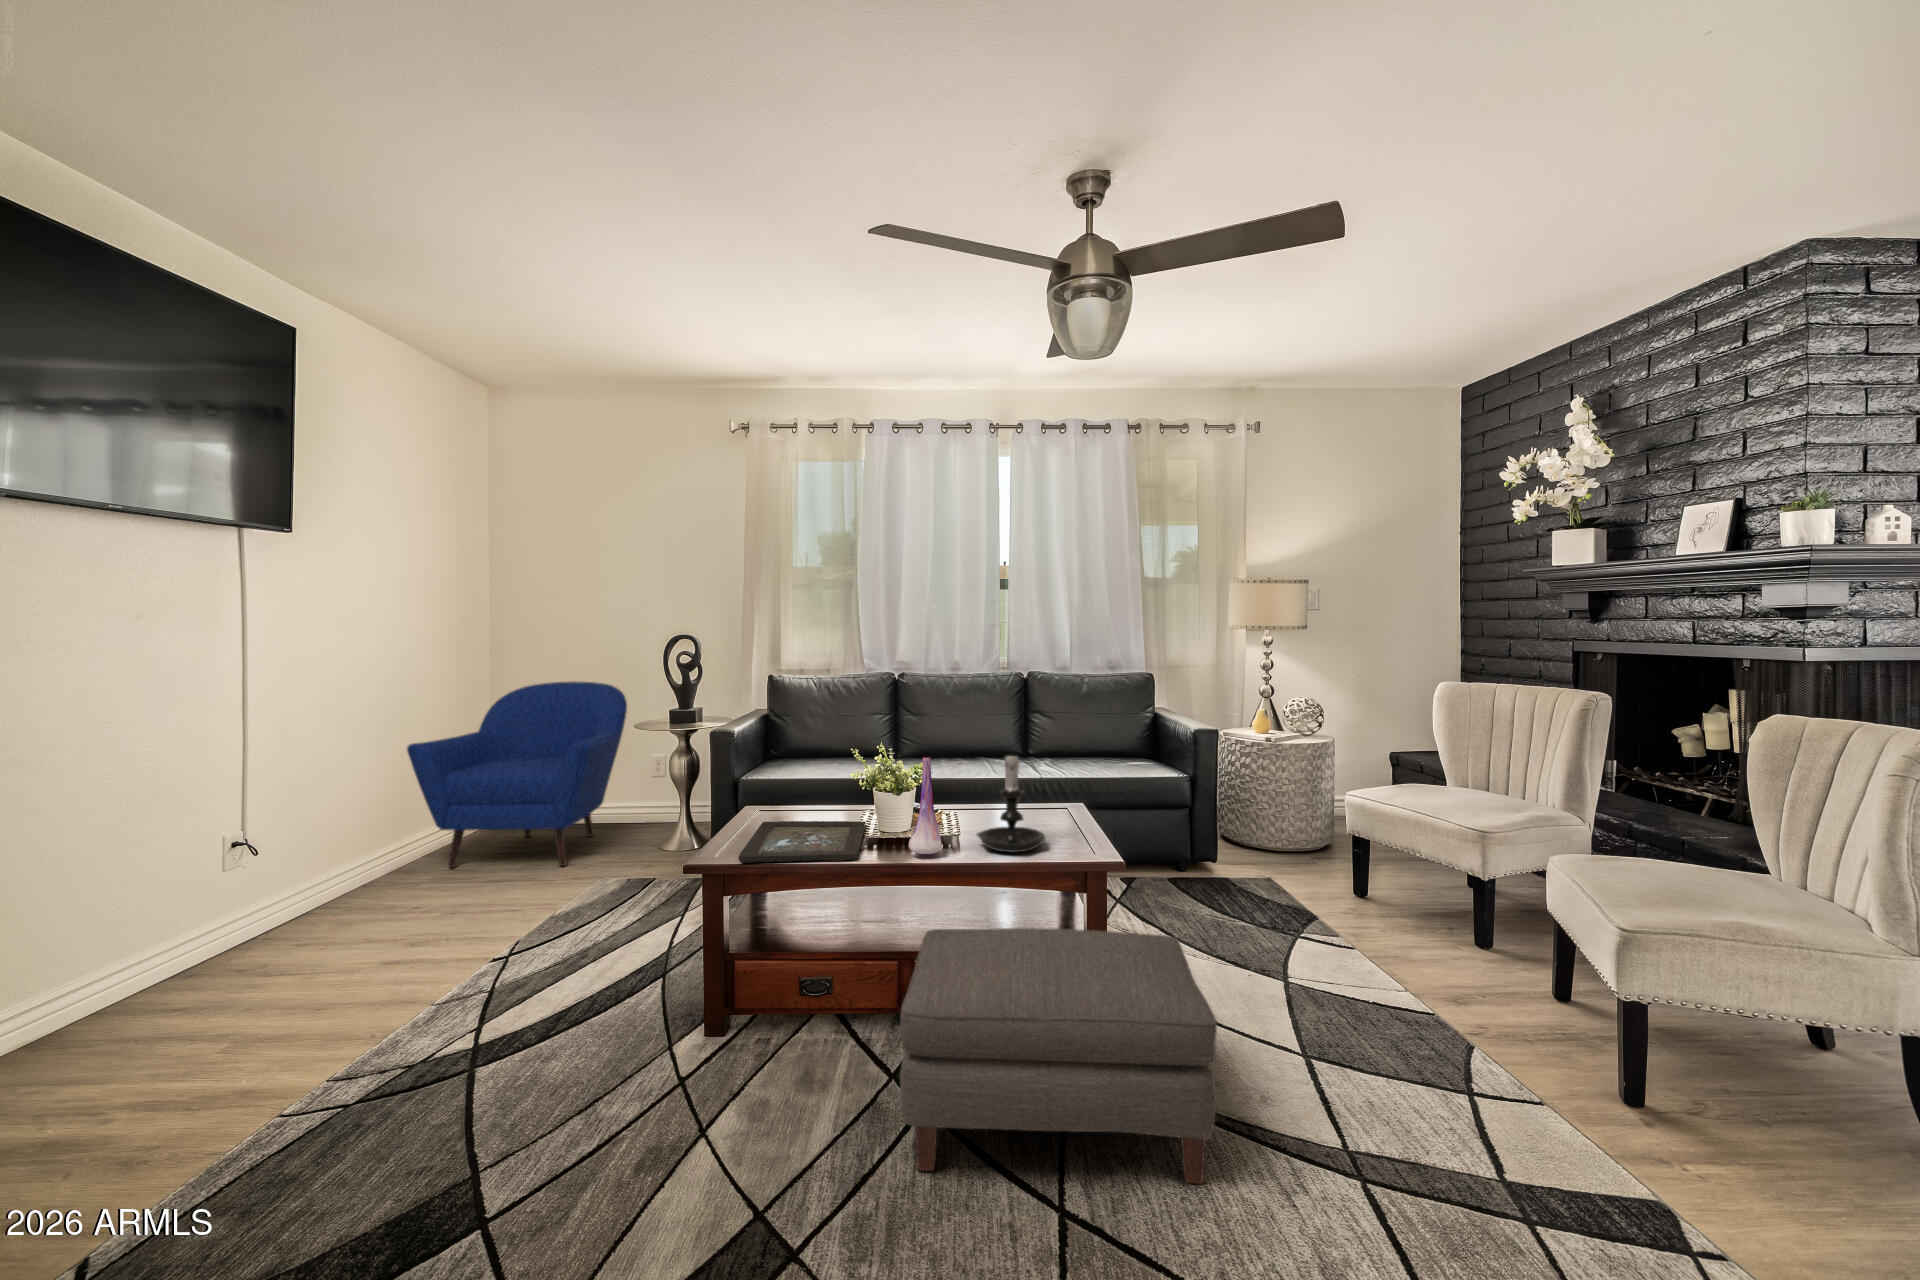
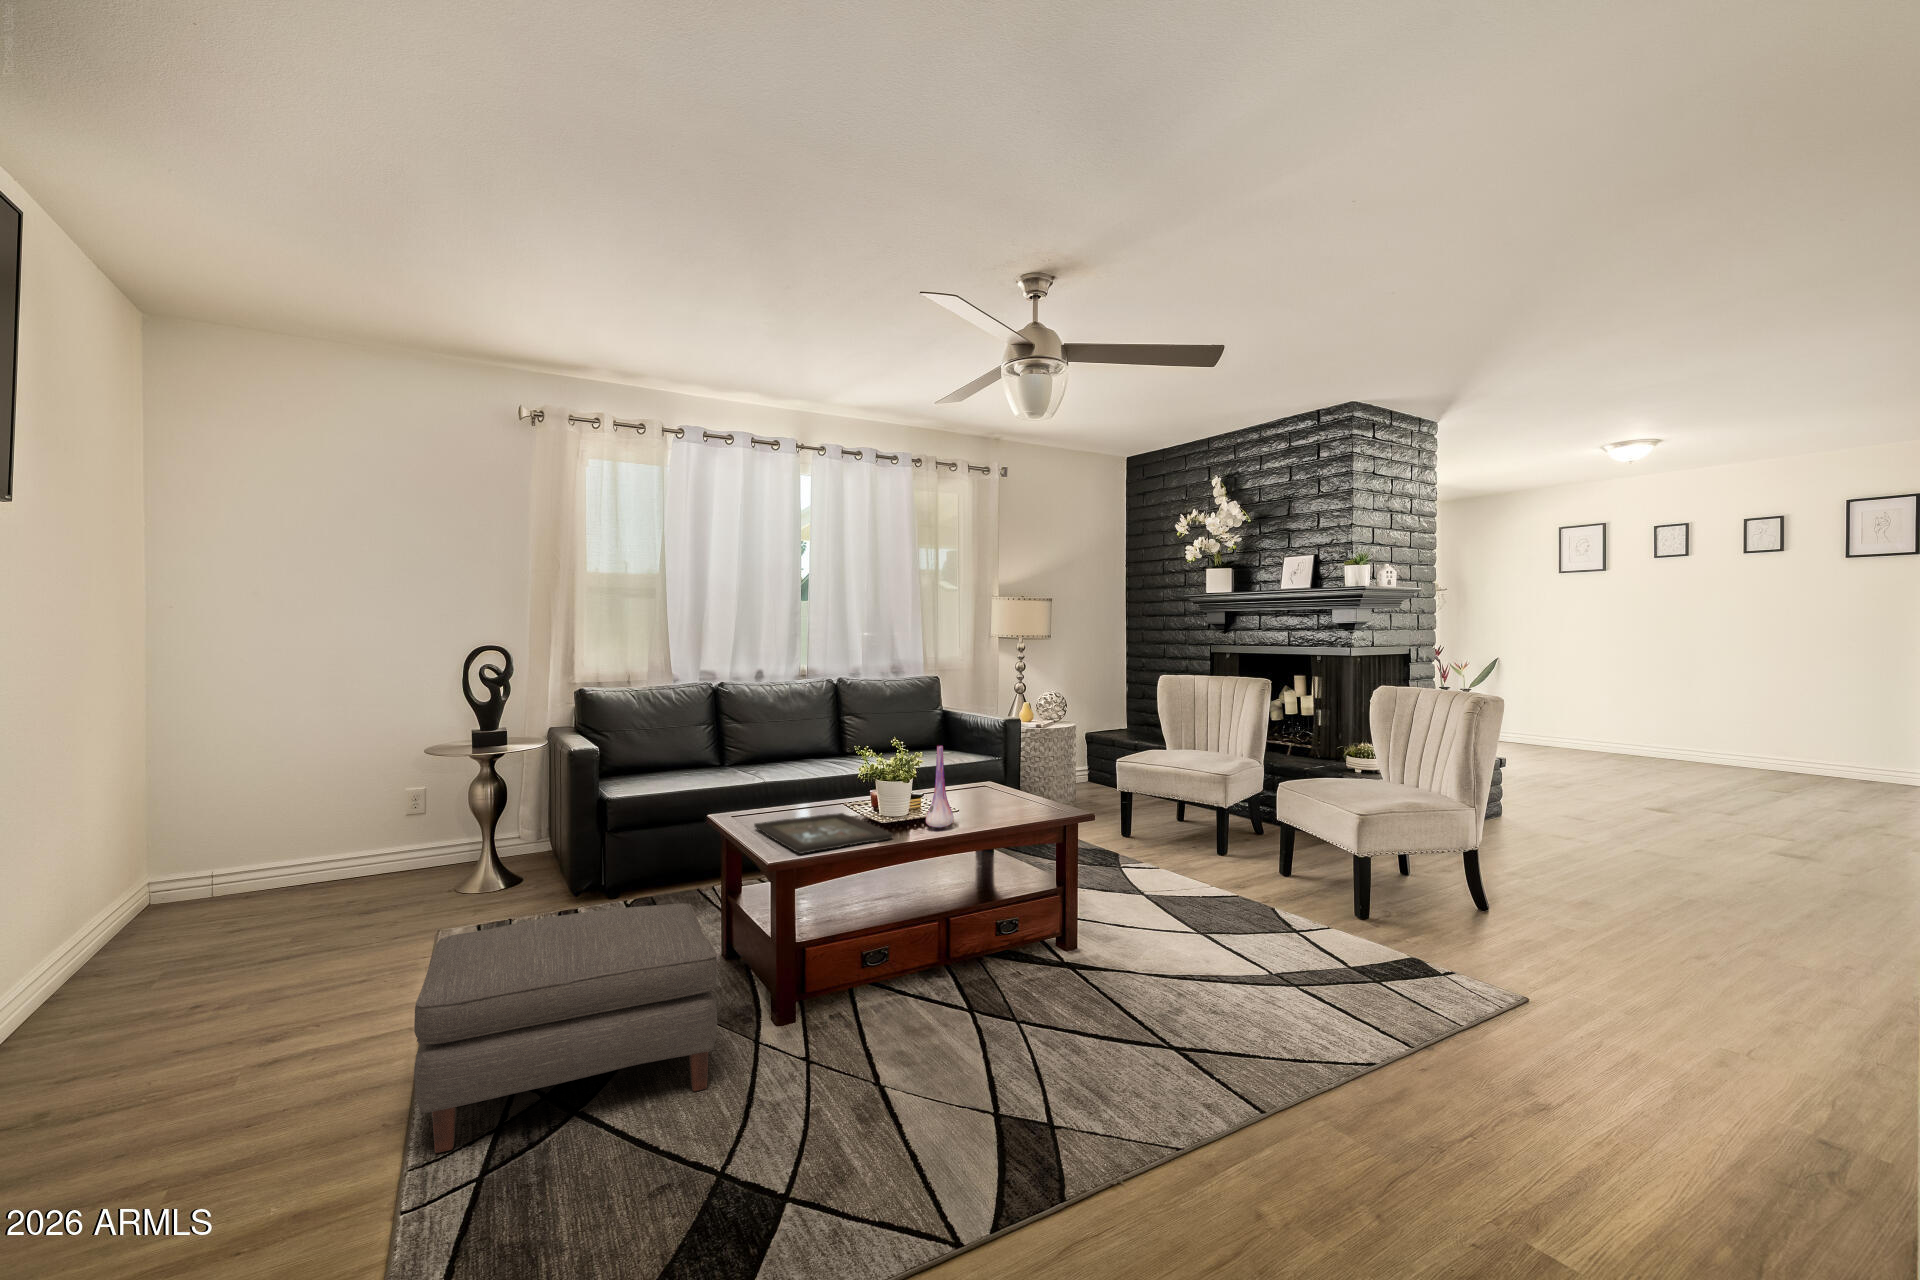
armchair: present [407,681,627,868] -> none [110,707,405,957]
candle holder: present [977,755,1045,852] -> none [962,736,1018,818]
ottoman: present [900,928,1217,1184] -> present [414,903,717,1153]

